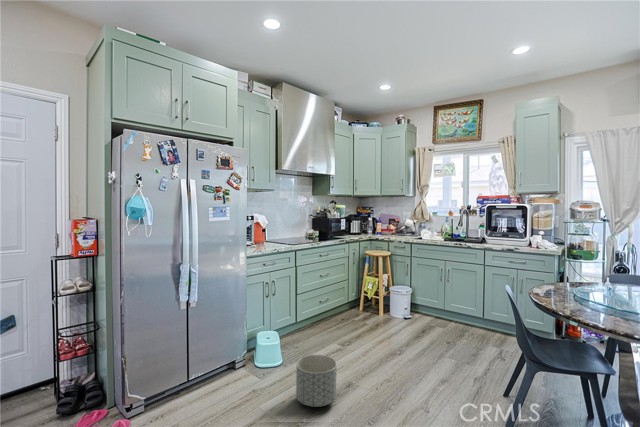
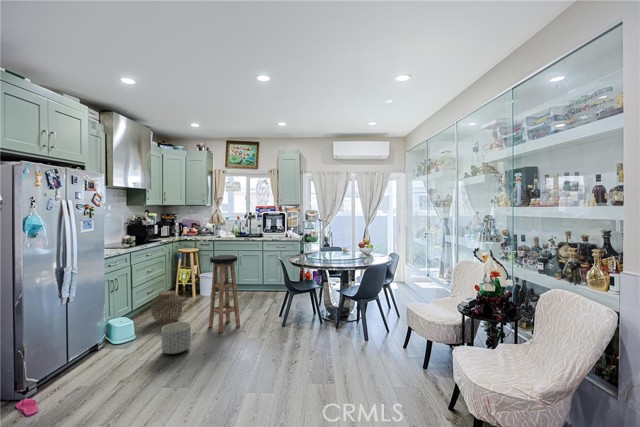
bar stool: none [378,264,425,389] -> present [209,255,240,333]
woven basket: none [315,303,352,348] -> present [151,291,183,324]

